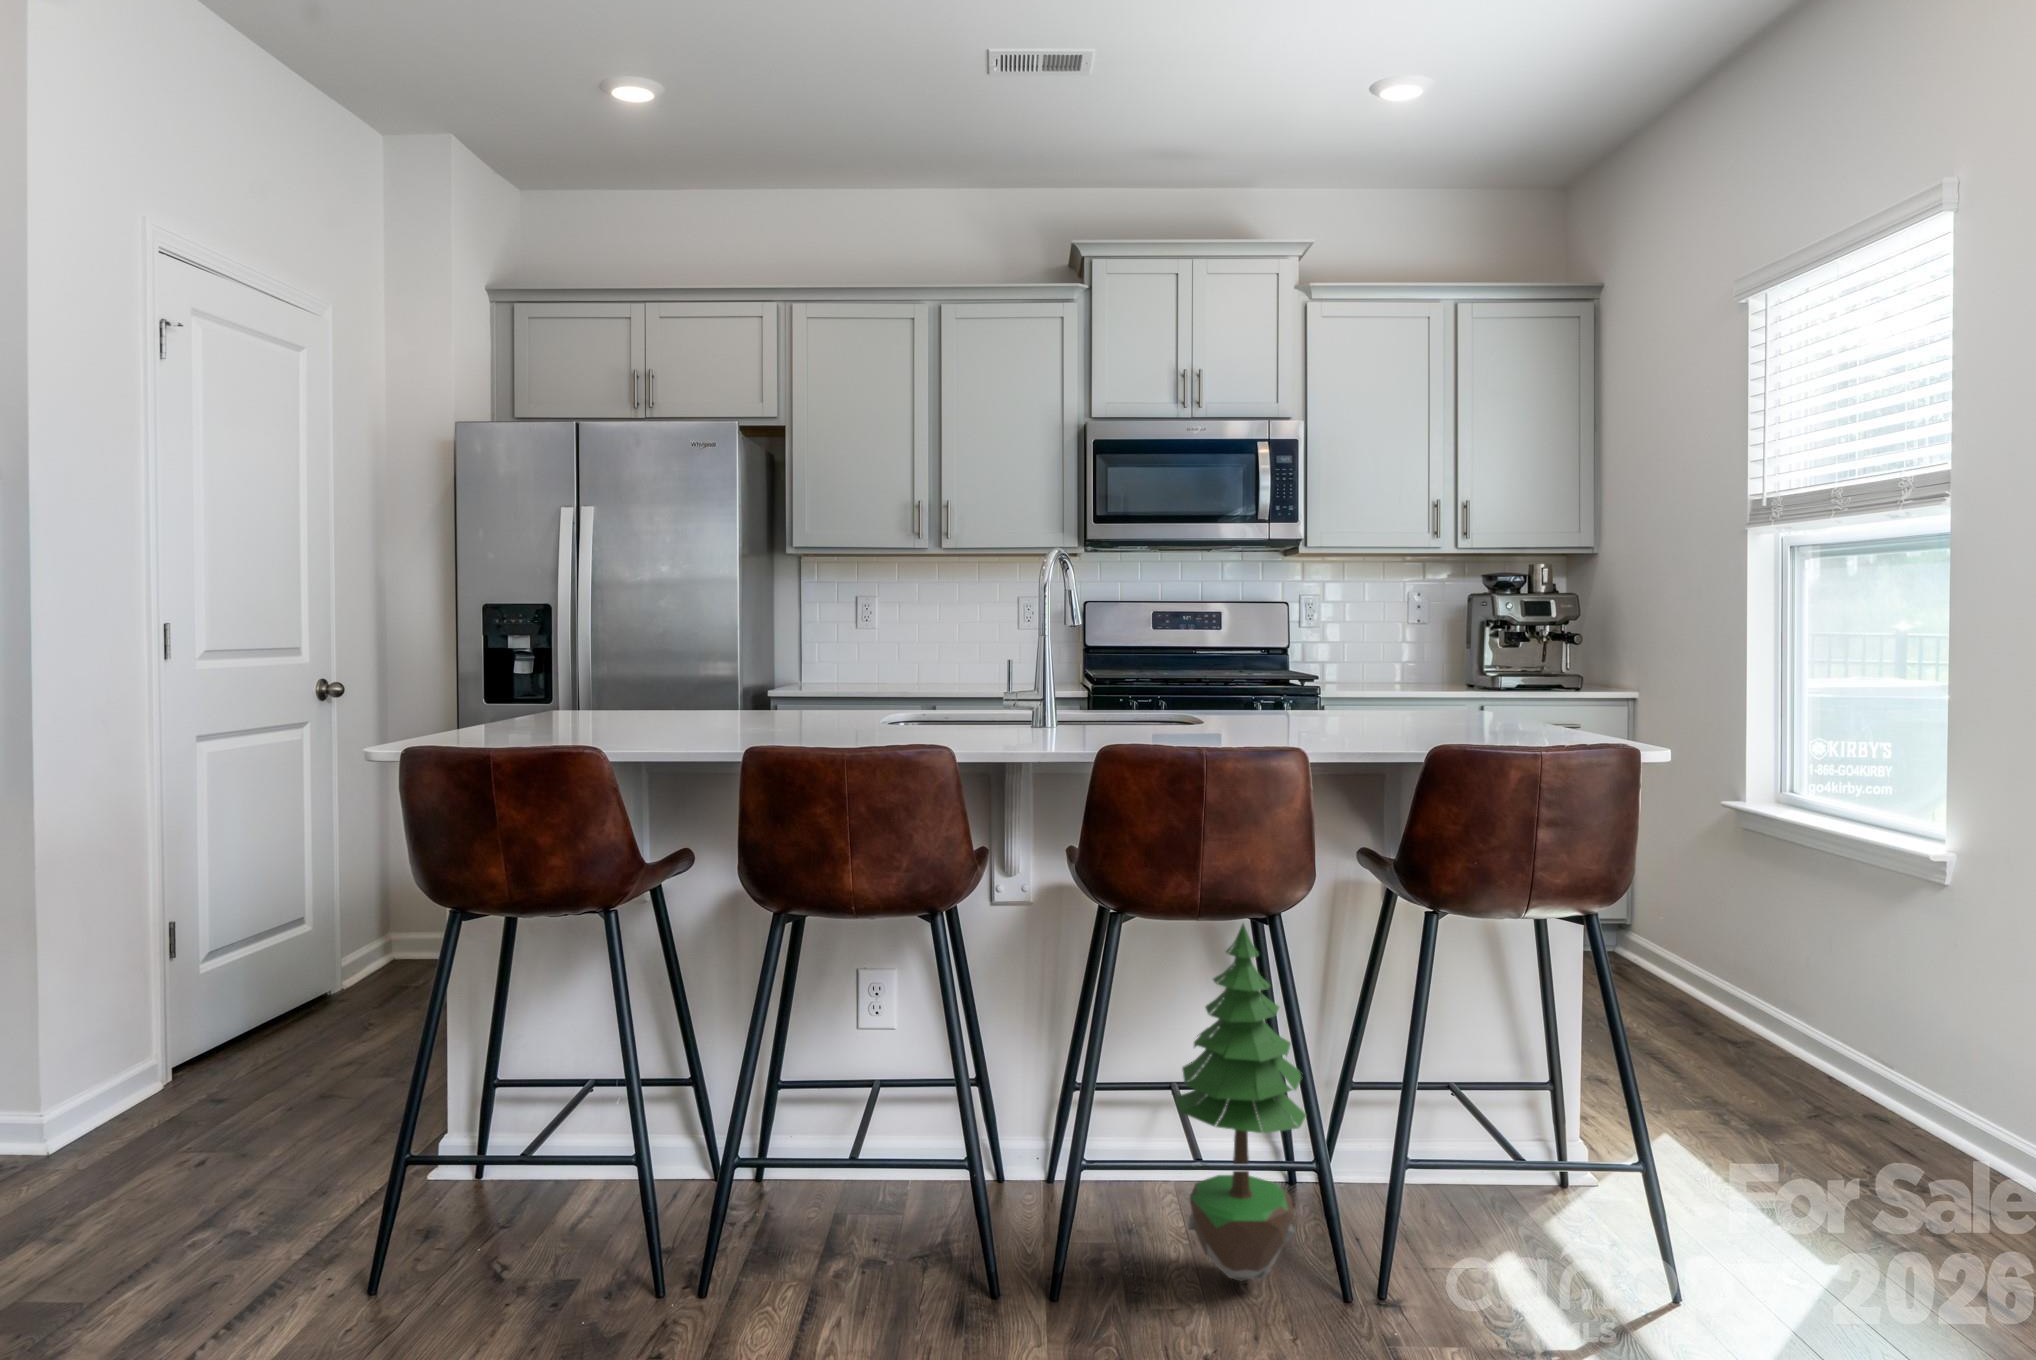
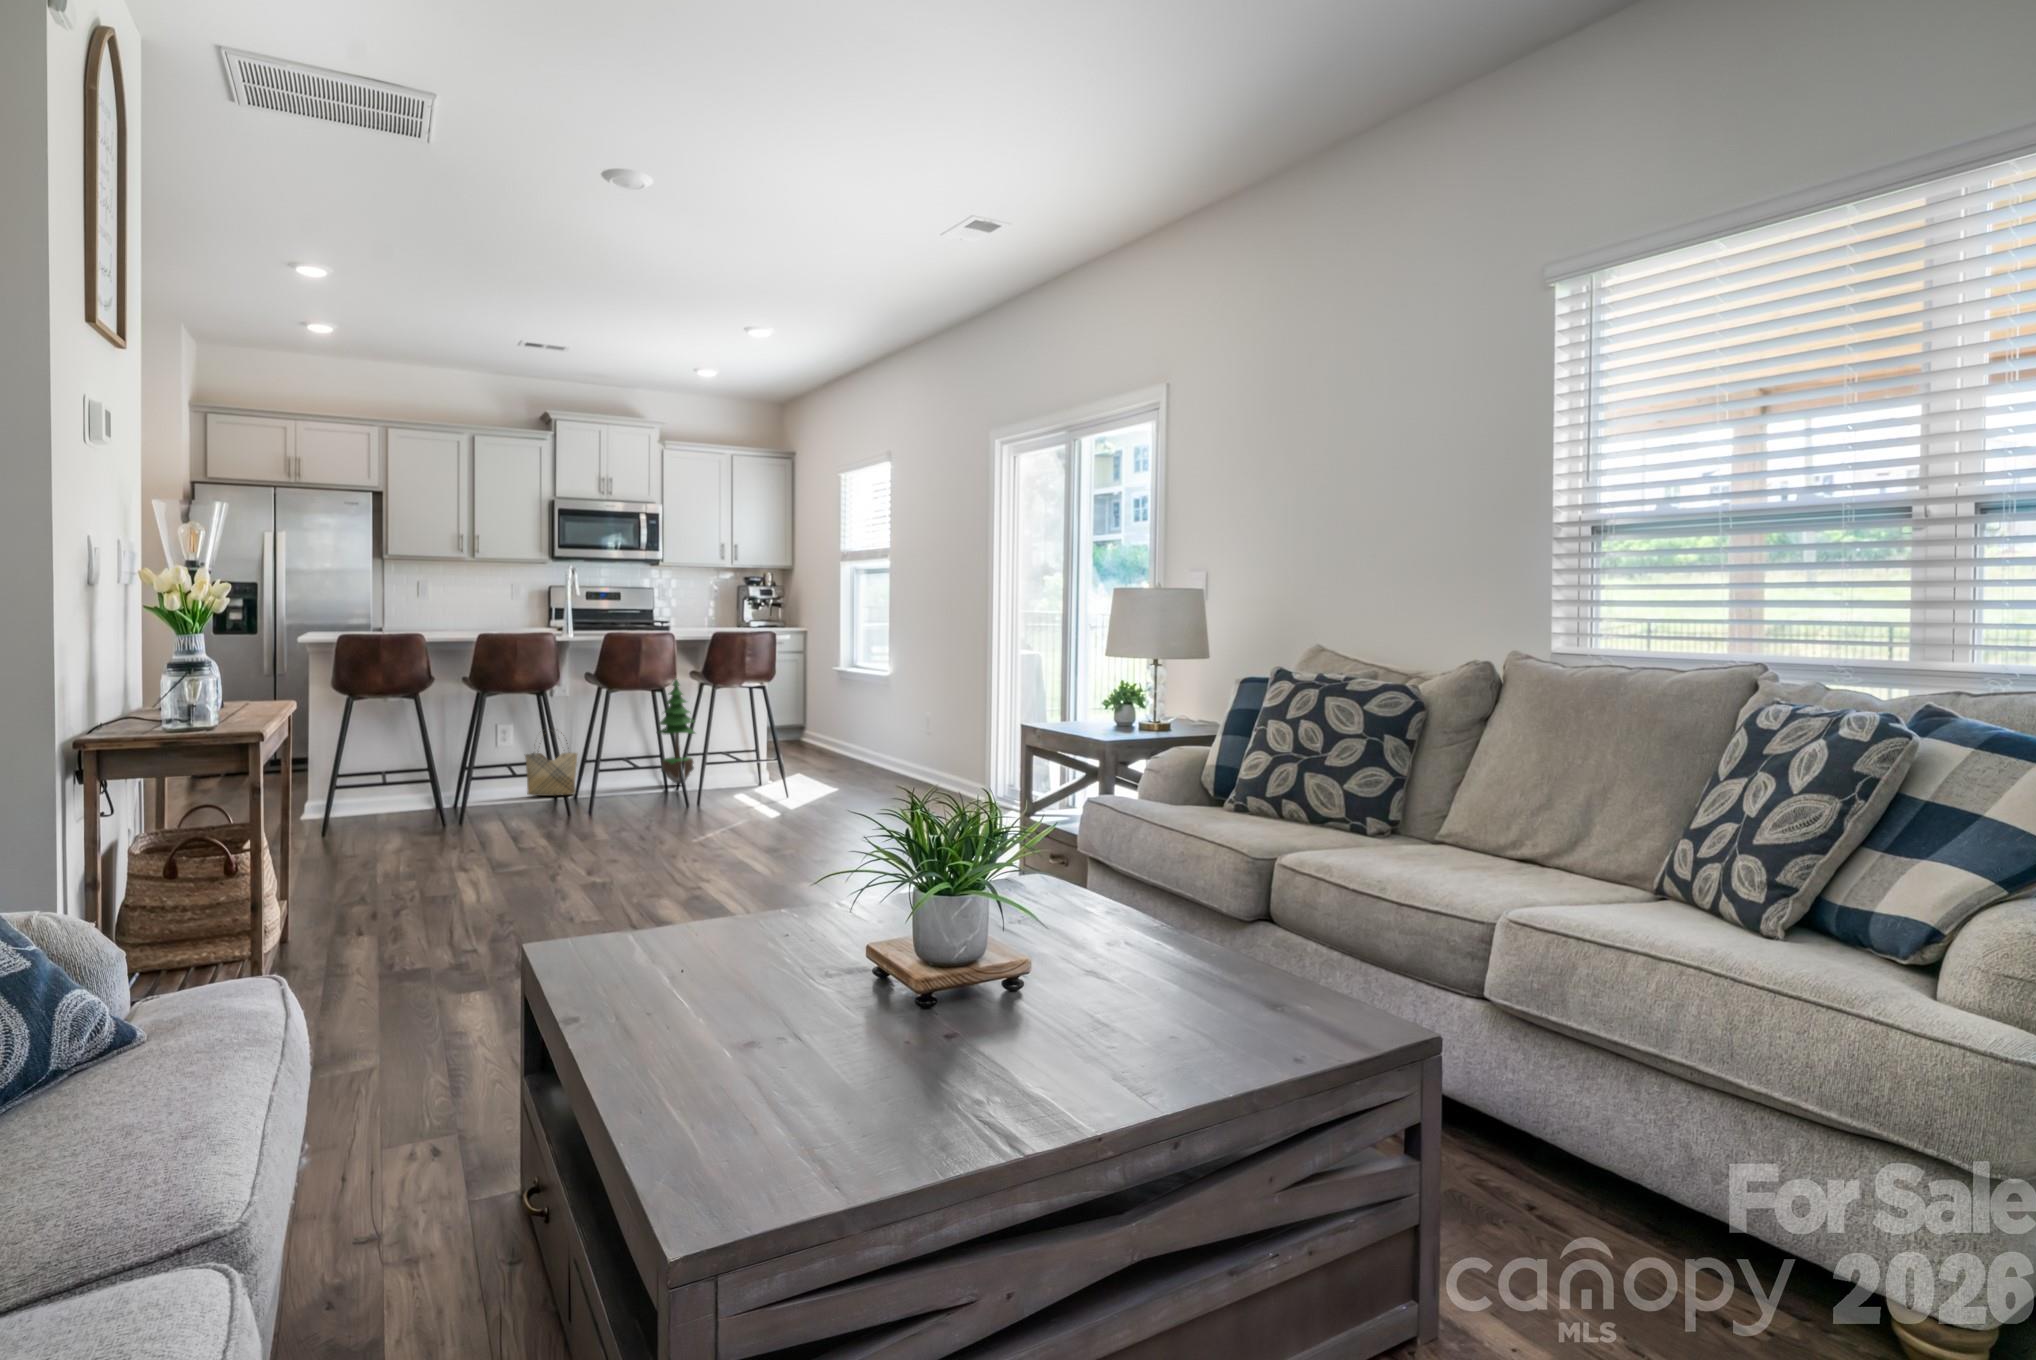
woven basket: none [778,1058,924,1297] -> present [525,729,578,796]

